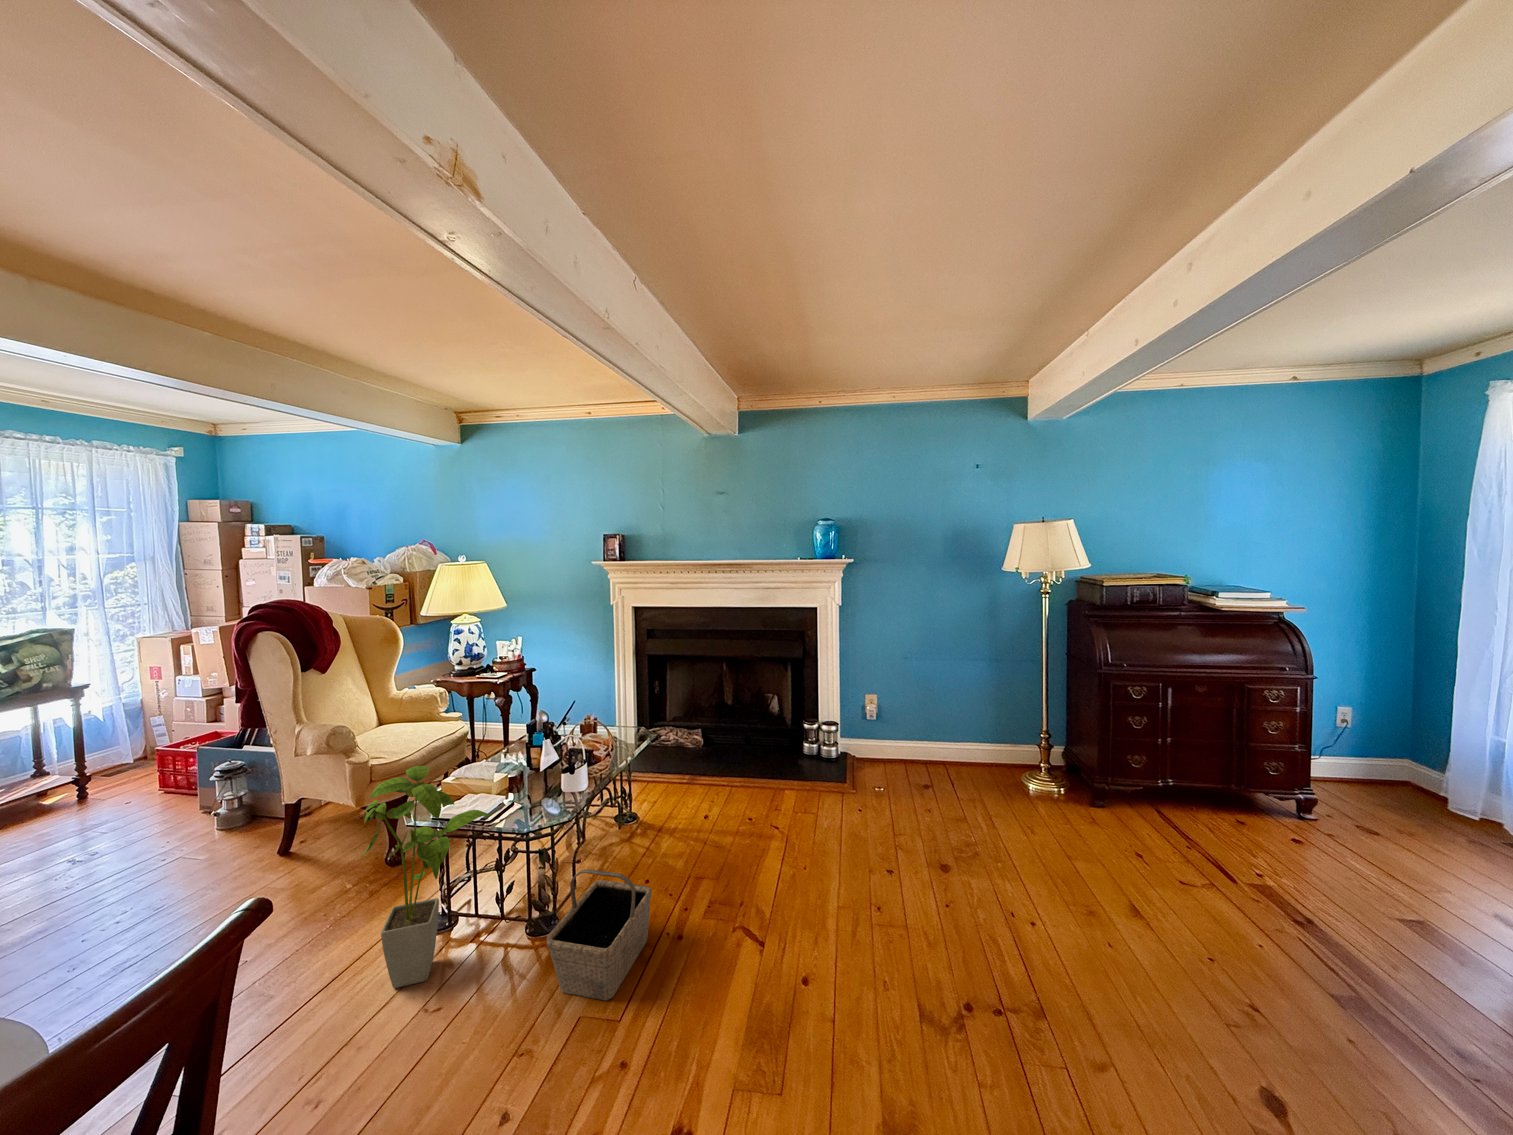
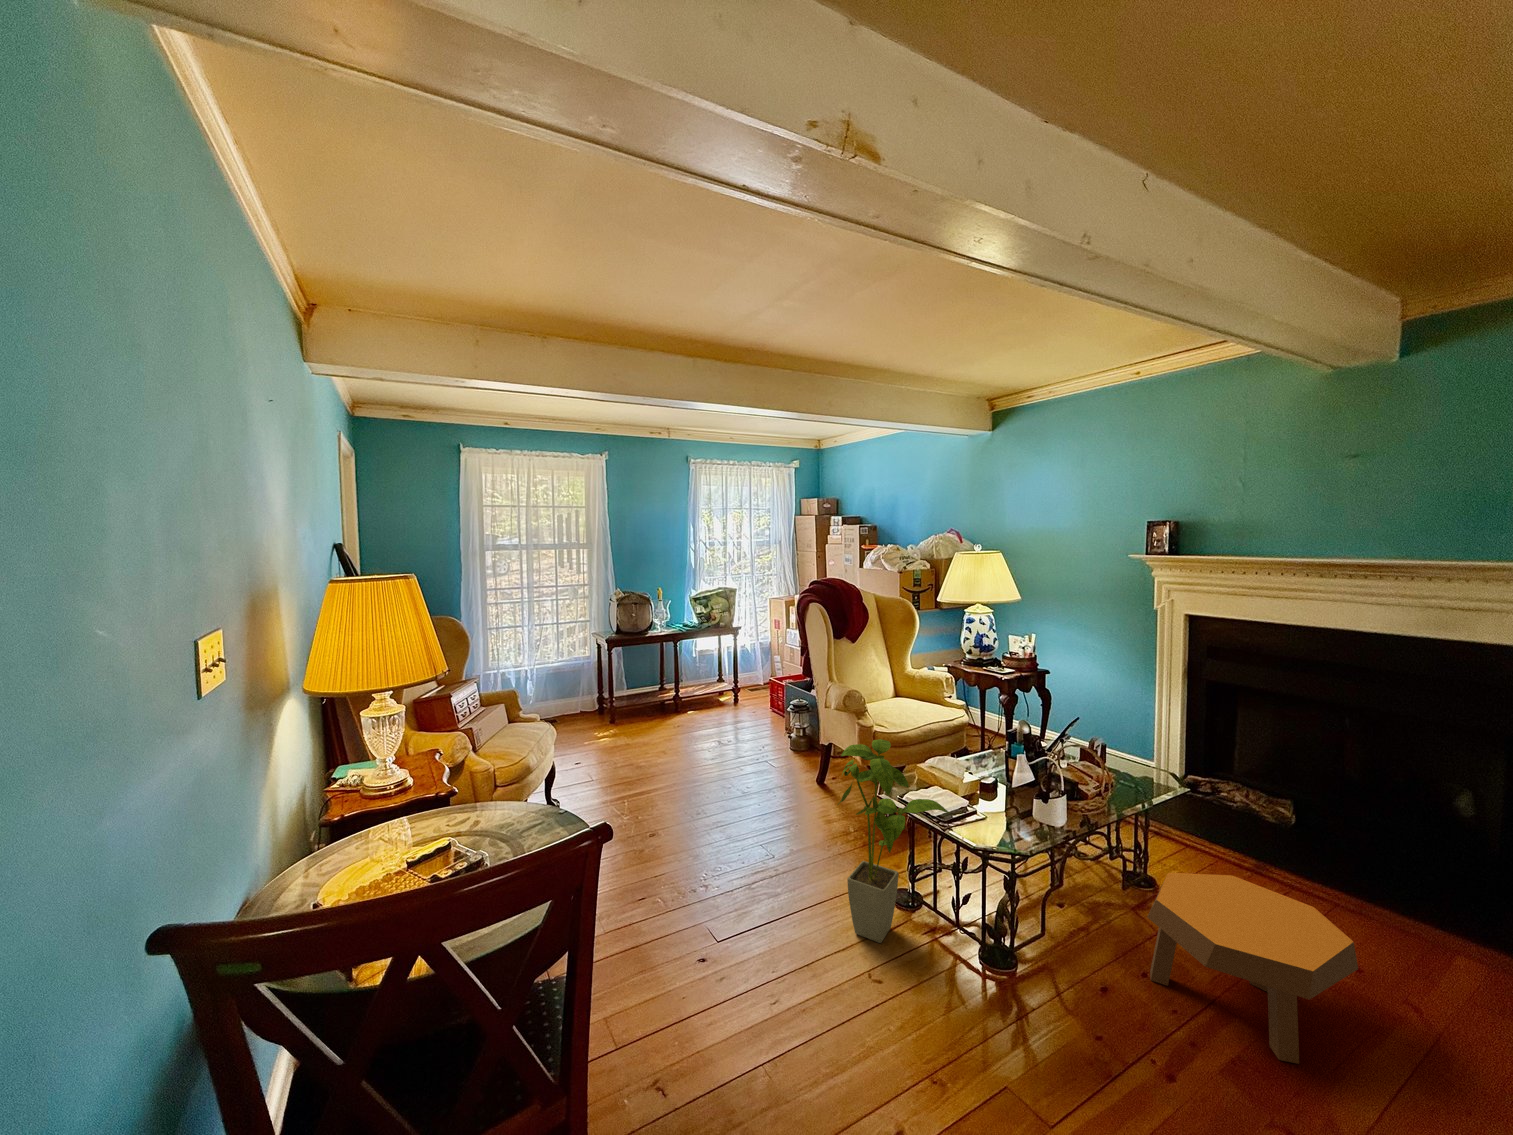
footstool: none [647,783,753,887] -> present [1147,873,1358,1064]
basket: present [546,869,652,1001] -> none [983,918,1133,1093]

